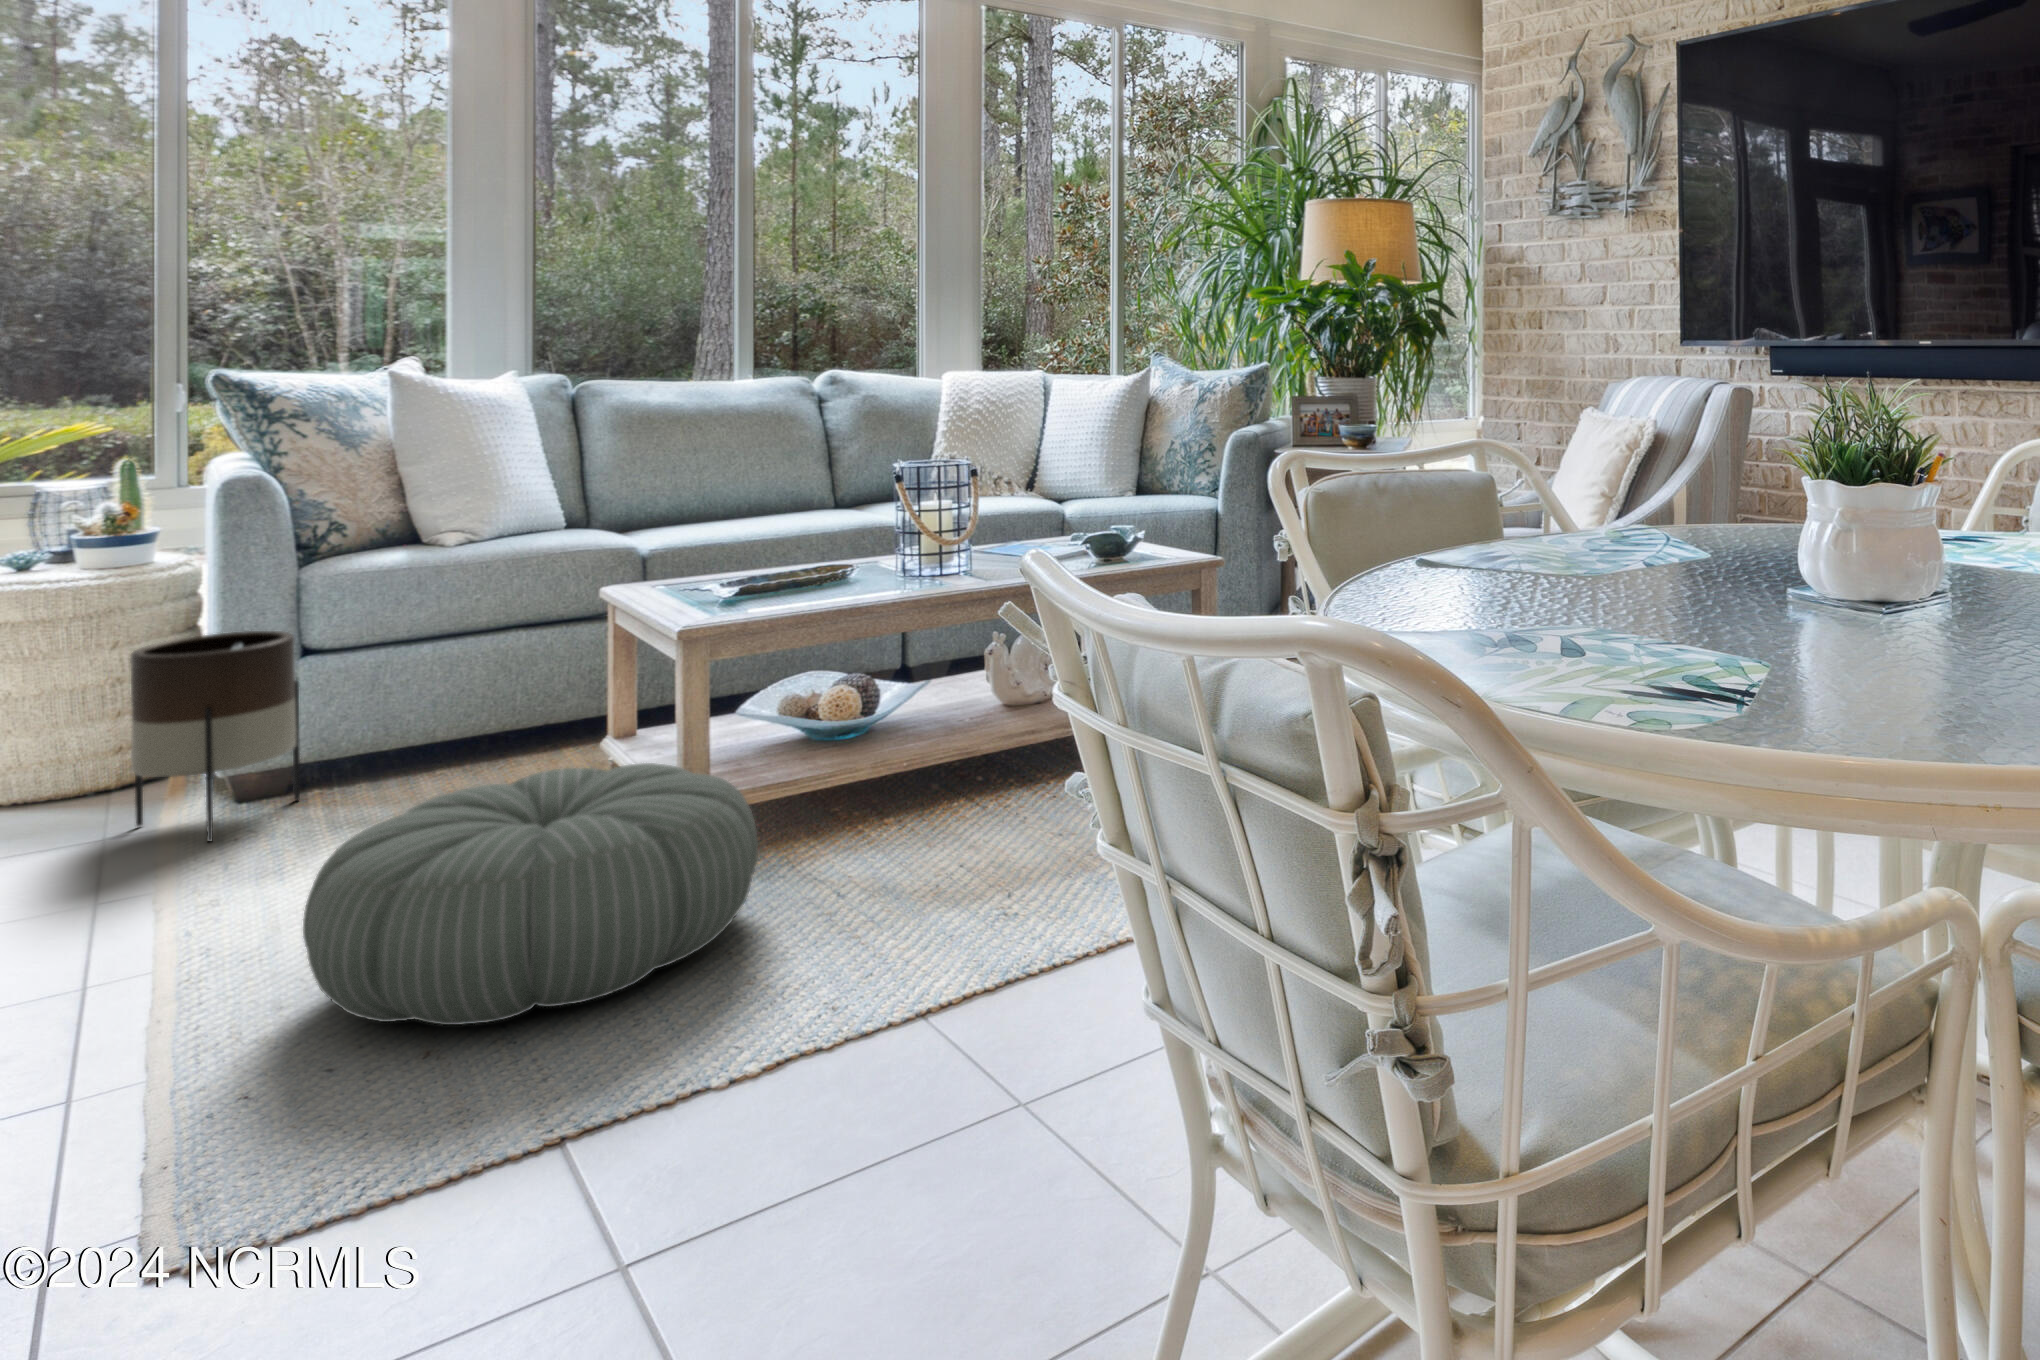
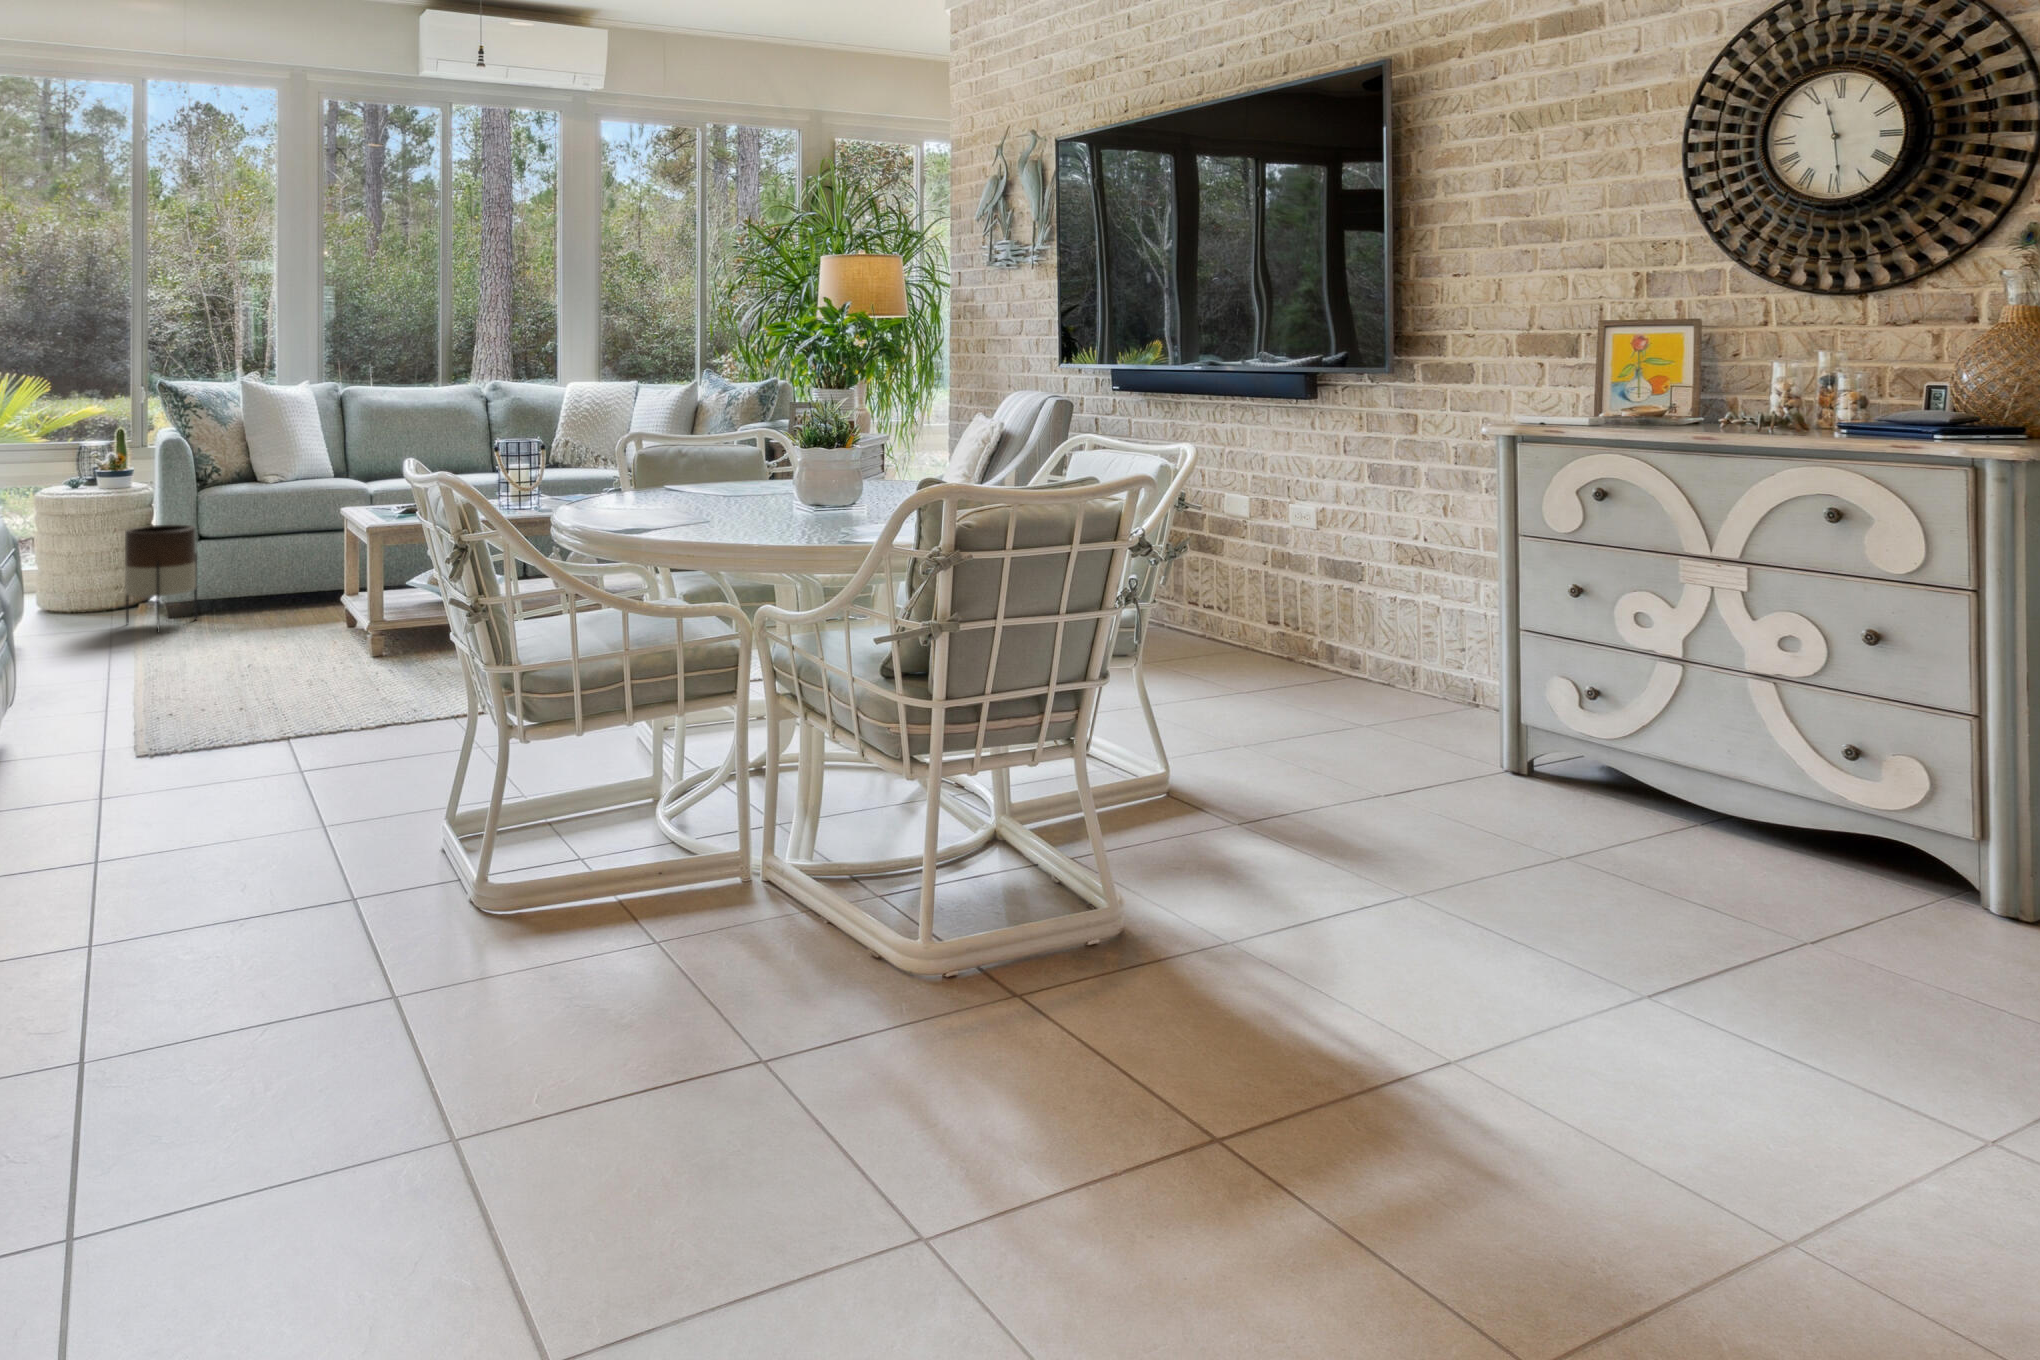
pouf: present [303,763,758,1025] -> none [198,594,398,700]

